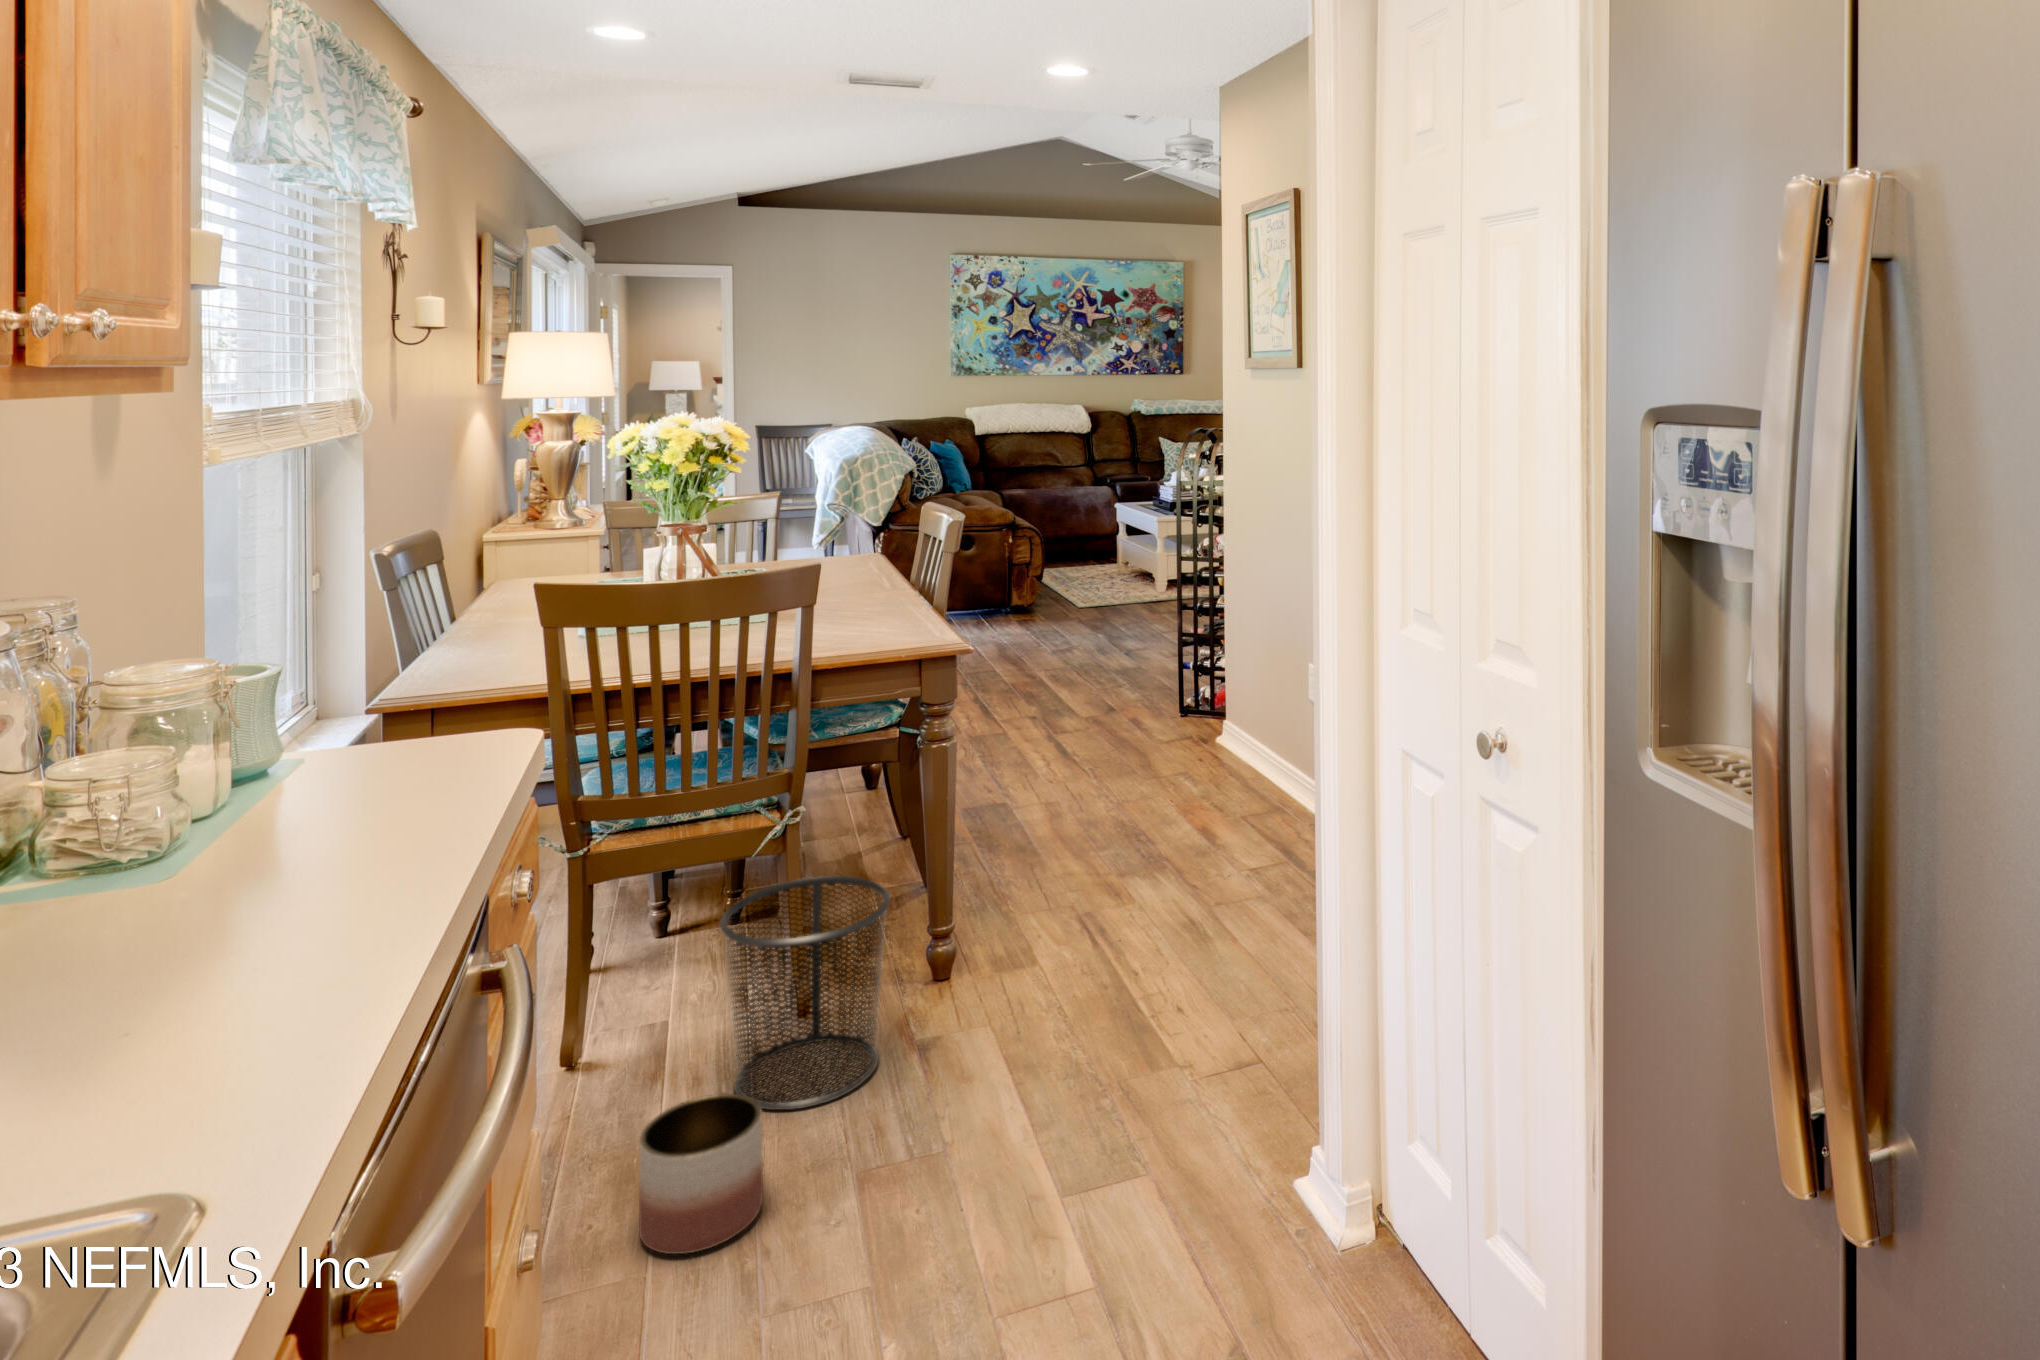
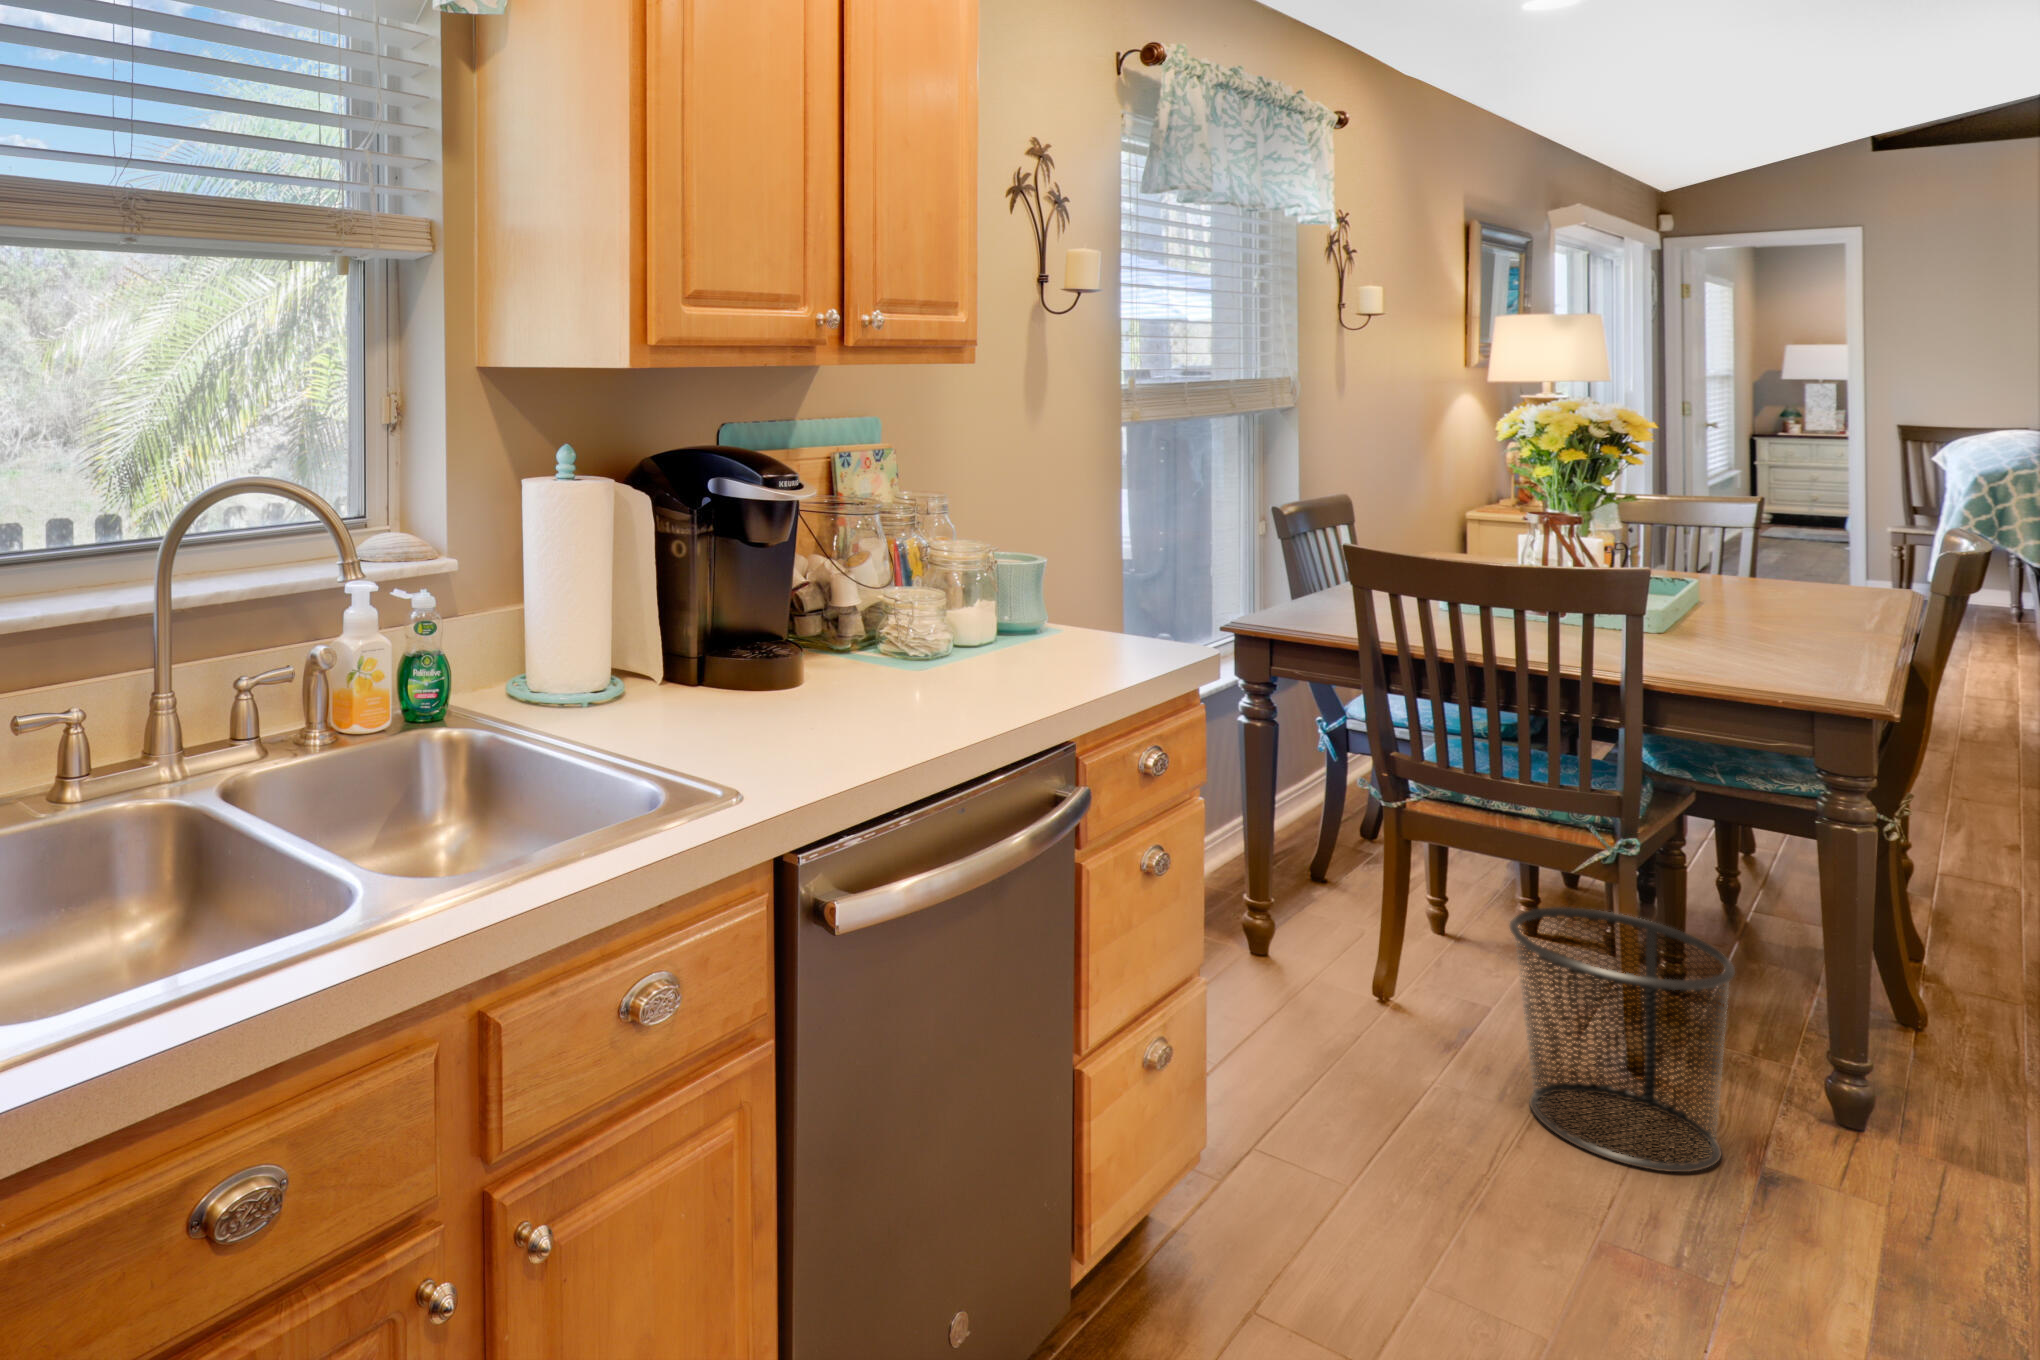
planter: present [639,1094,763,1254] -> none [1371,1058,1503,1211]

